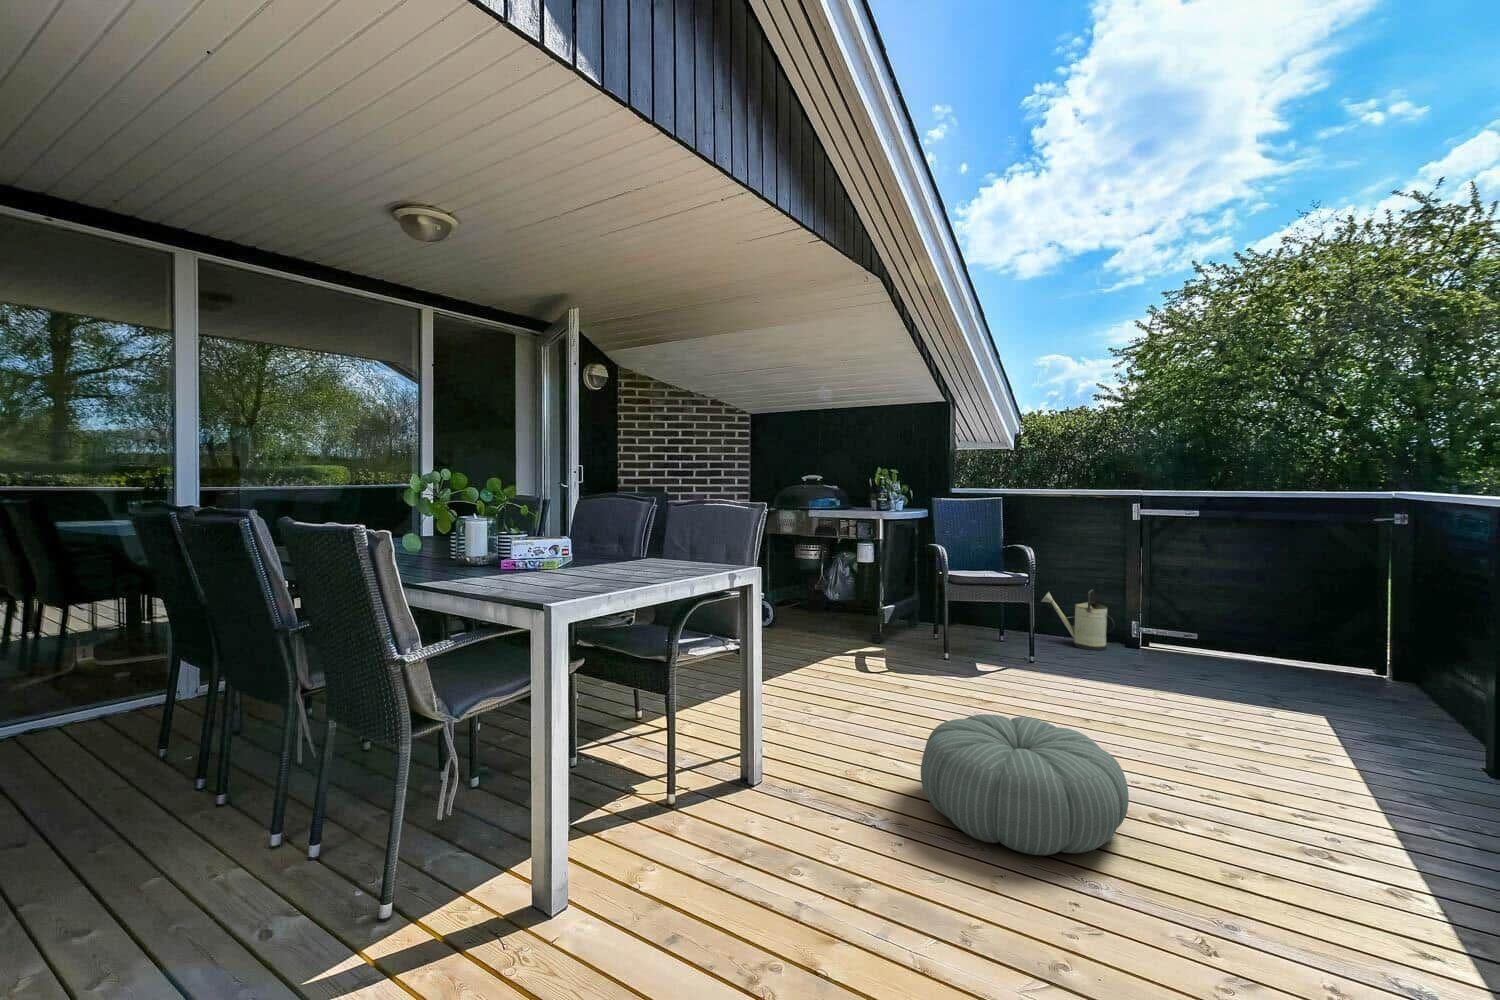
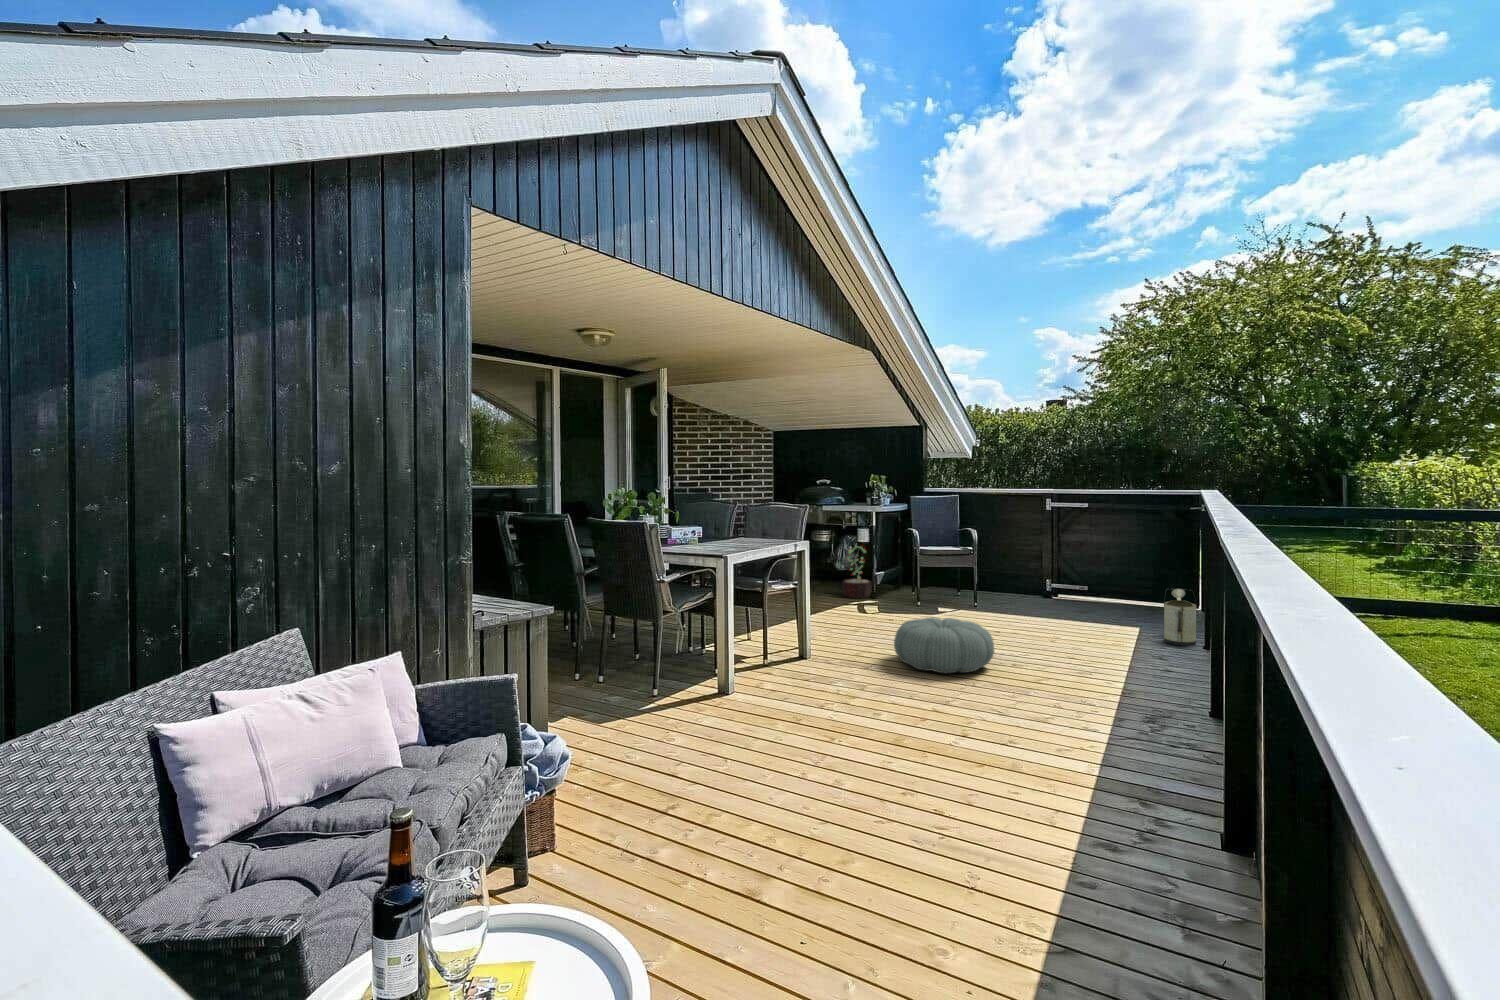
decorative plant: none [835,565,878,641] -> present [842,546,872,598]
watering can: present [1041,590,1114,650] -> present [1164,588,1197,646]

